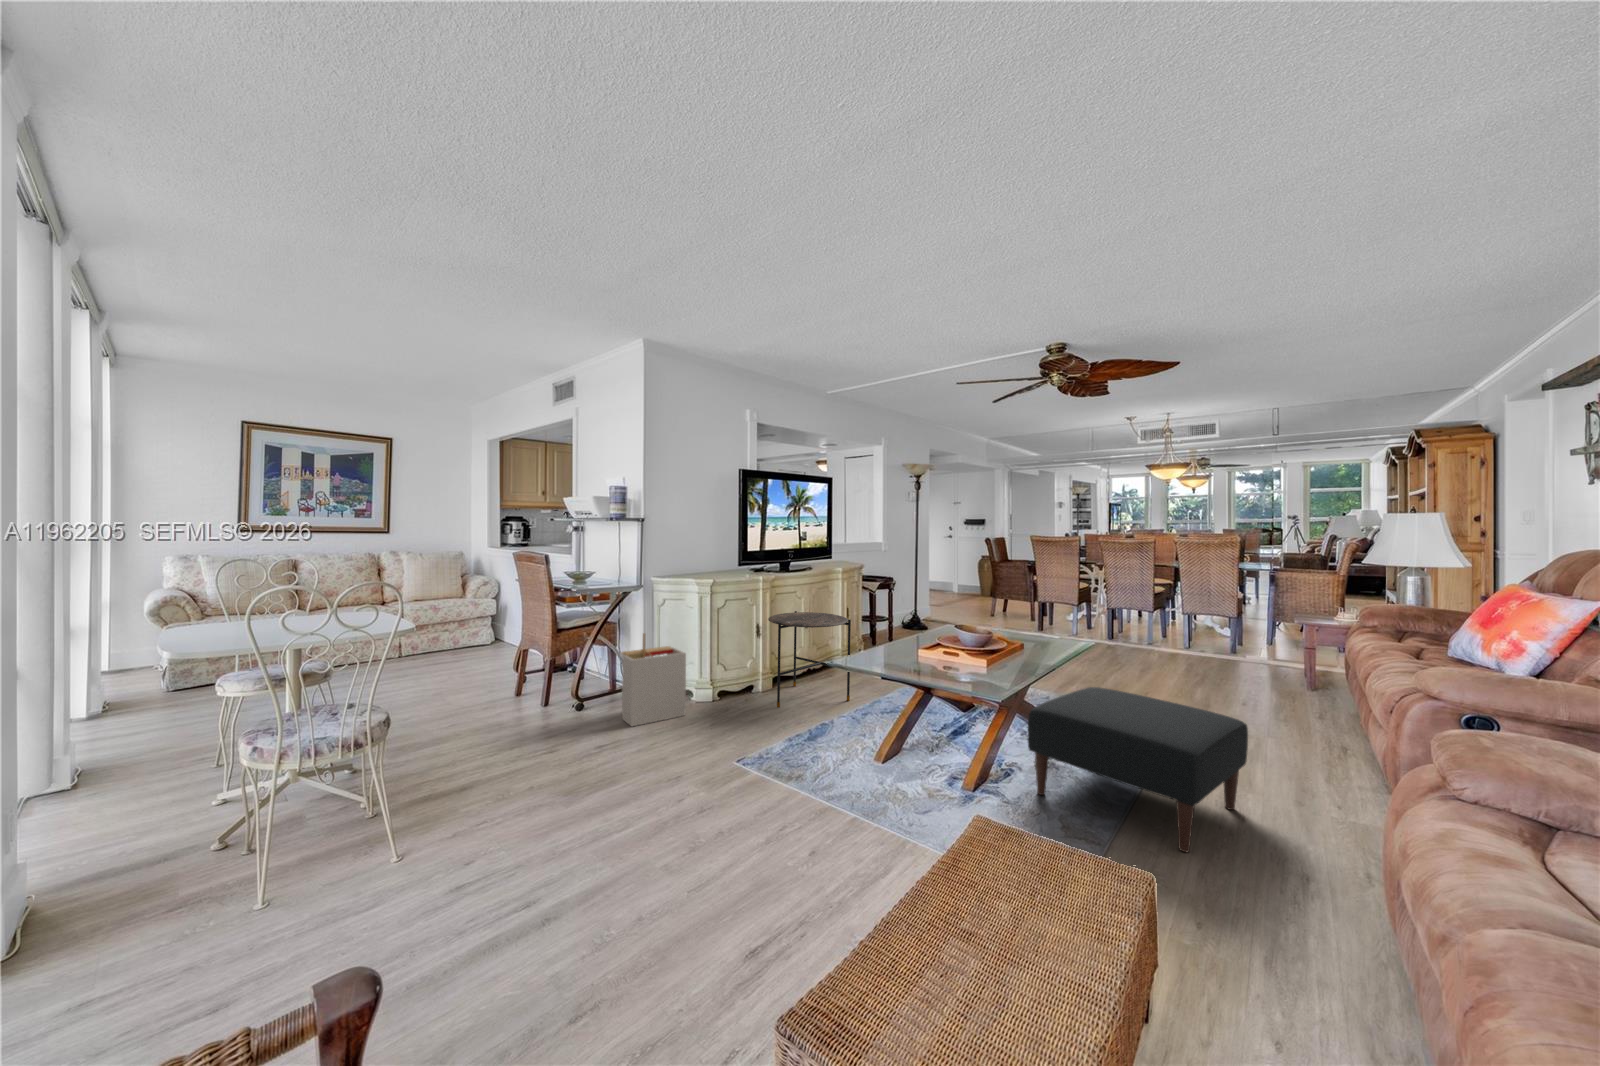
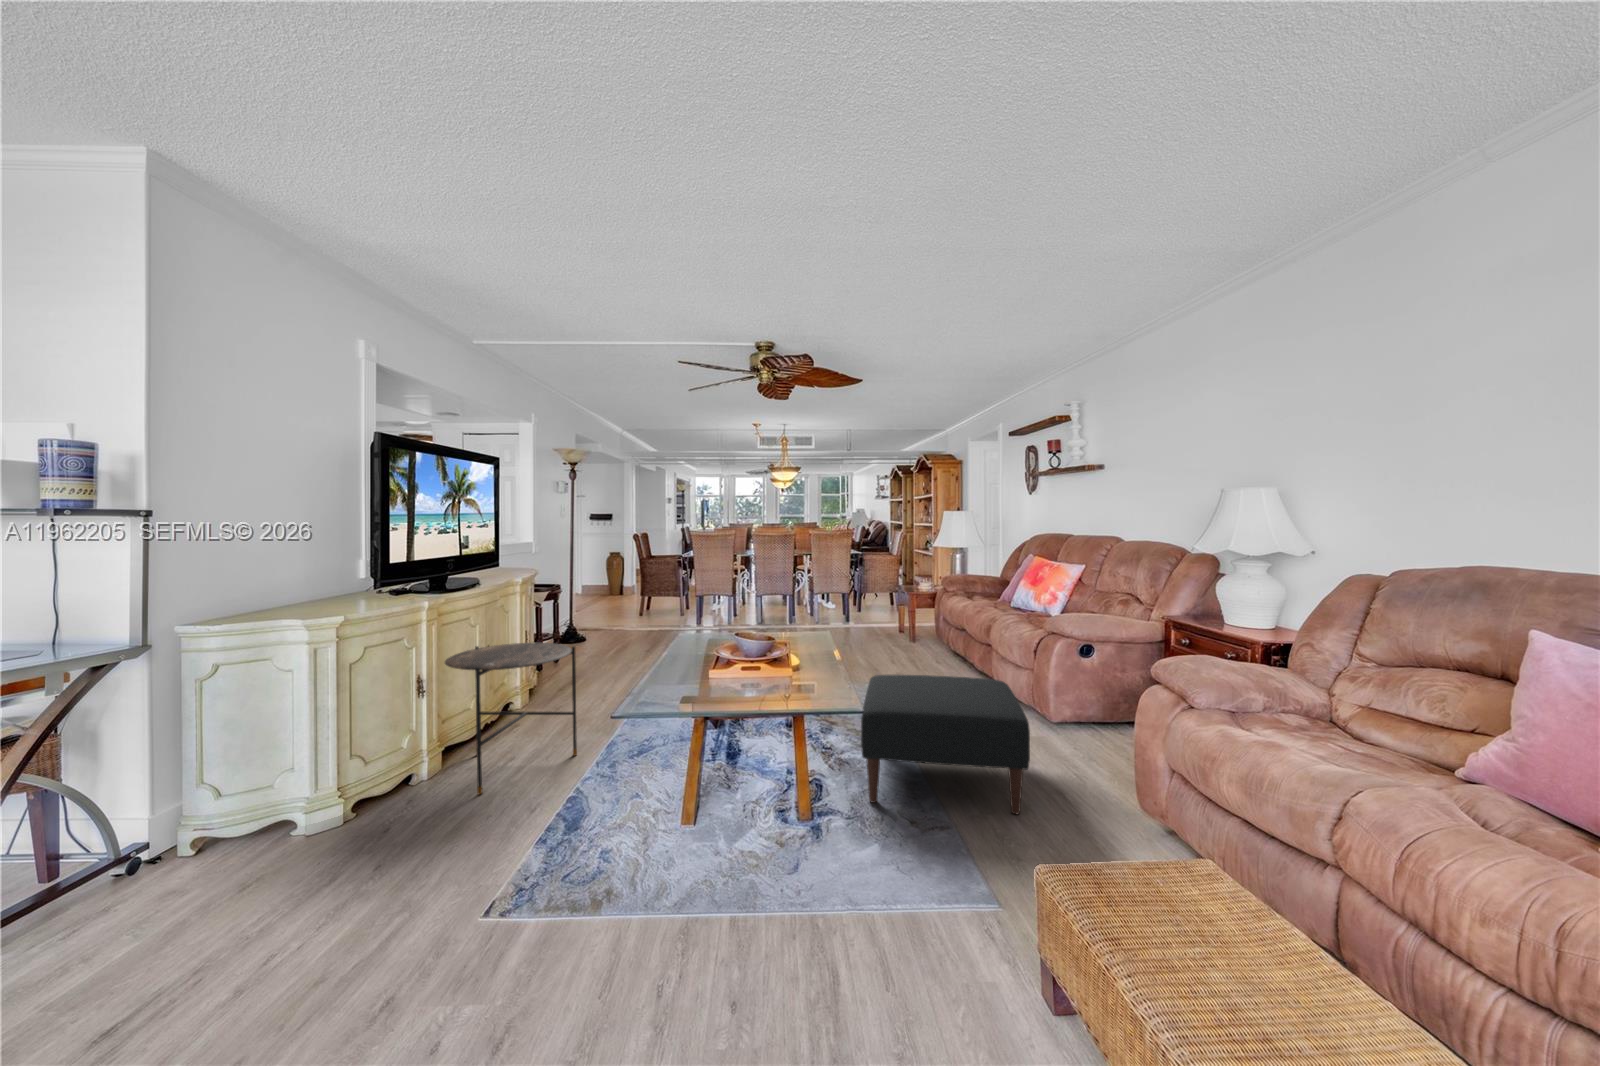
storage bin: present [620,633,686,727] -> none [132,735,310,929]

